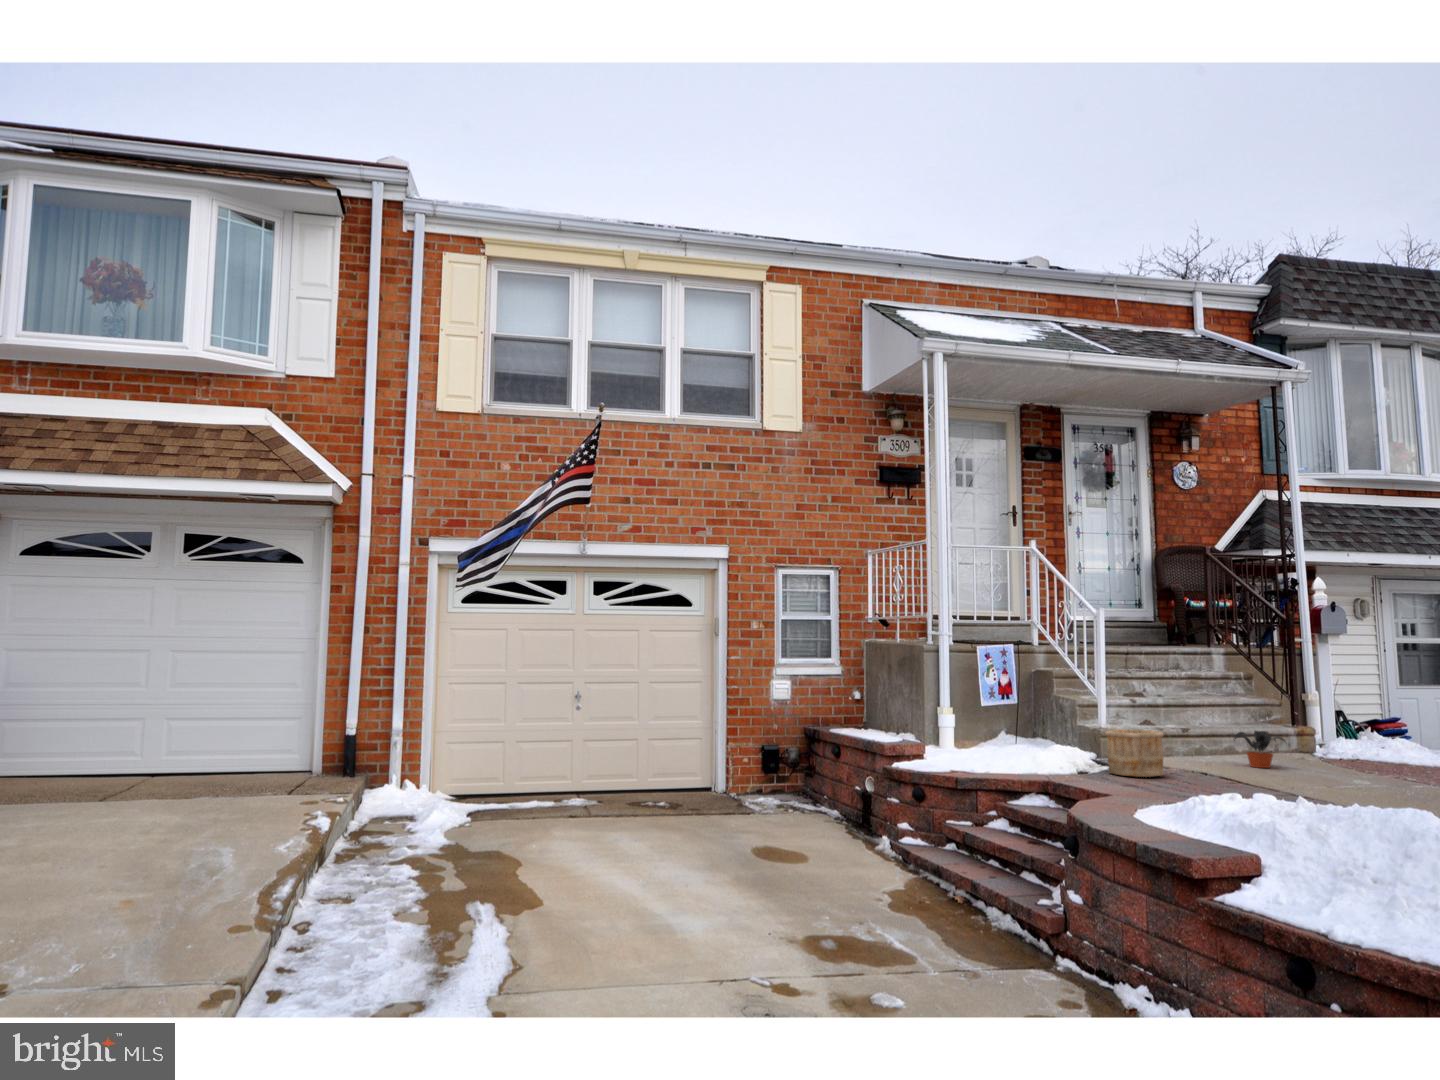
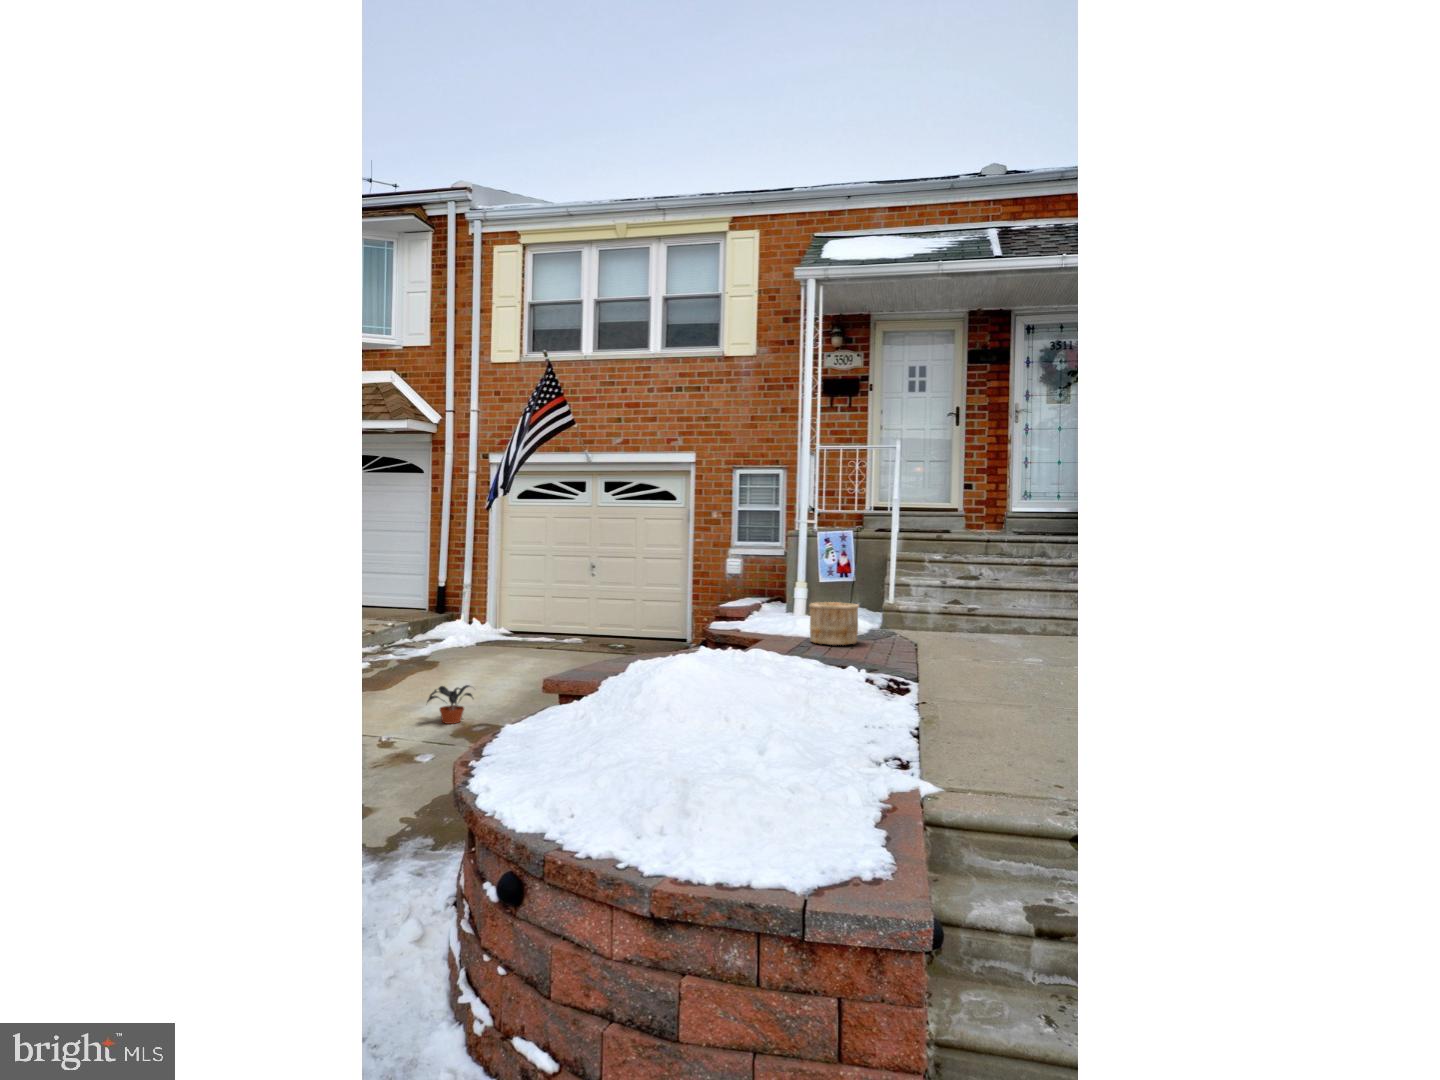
potted plant: present [1234,731,1285,768] -> present [427,685,473,724]

